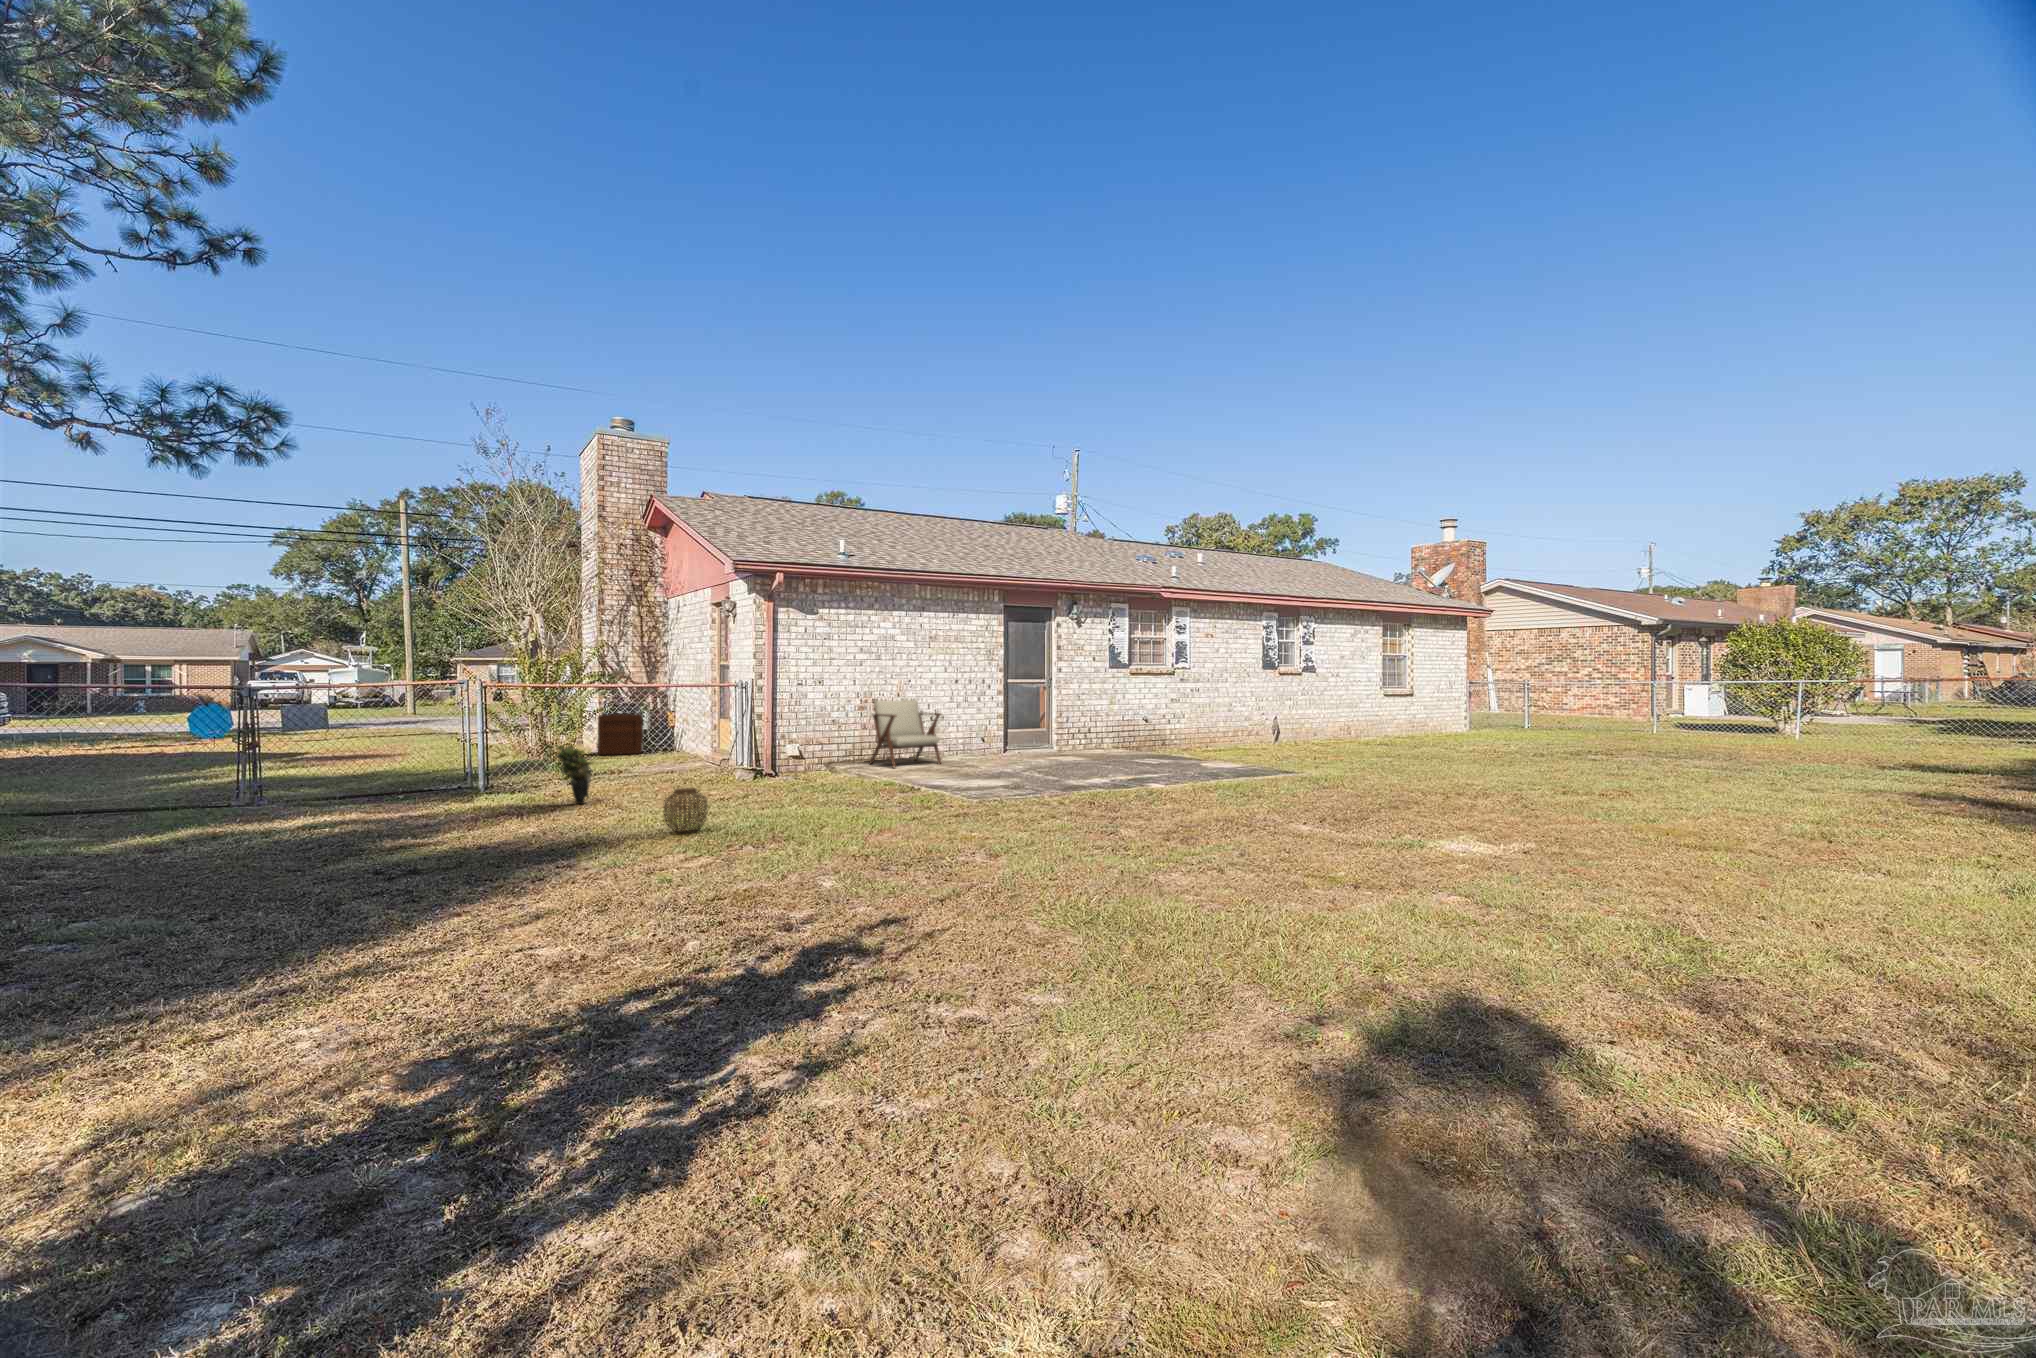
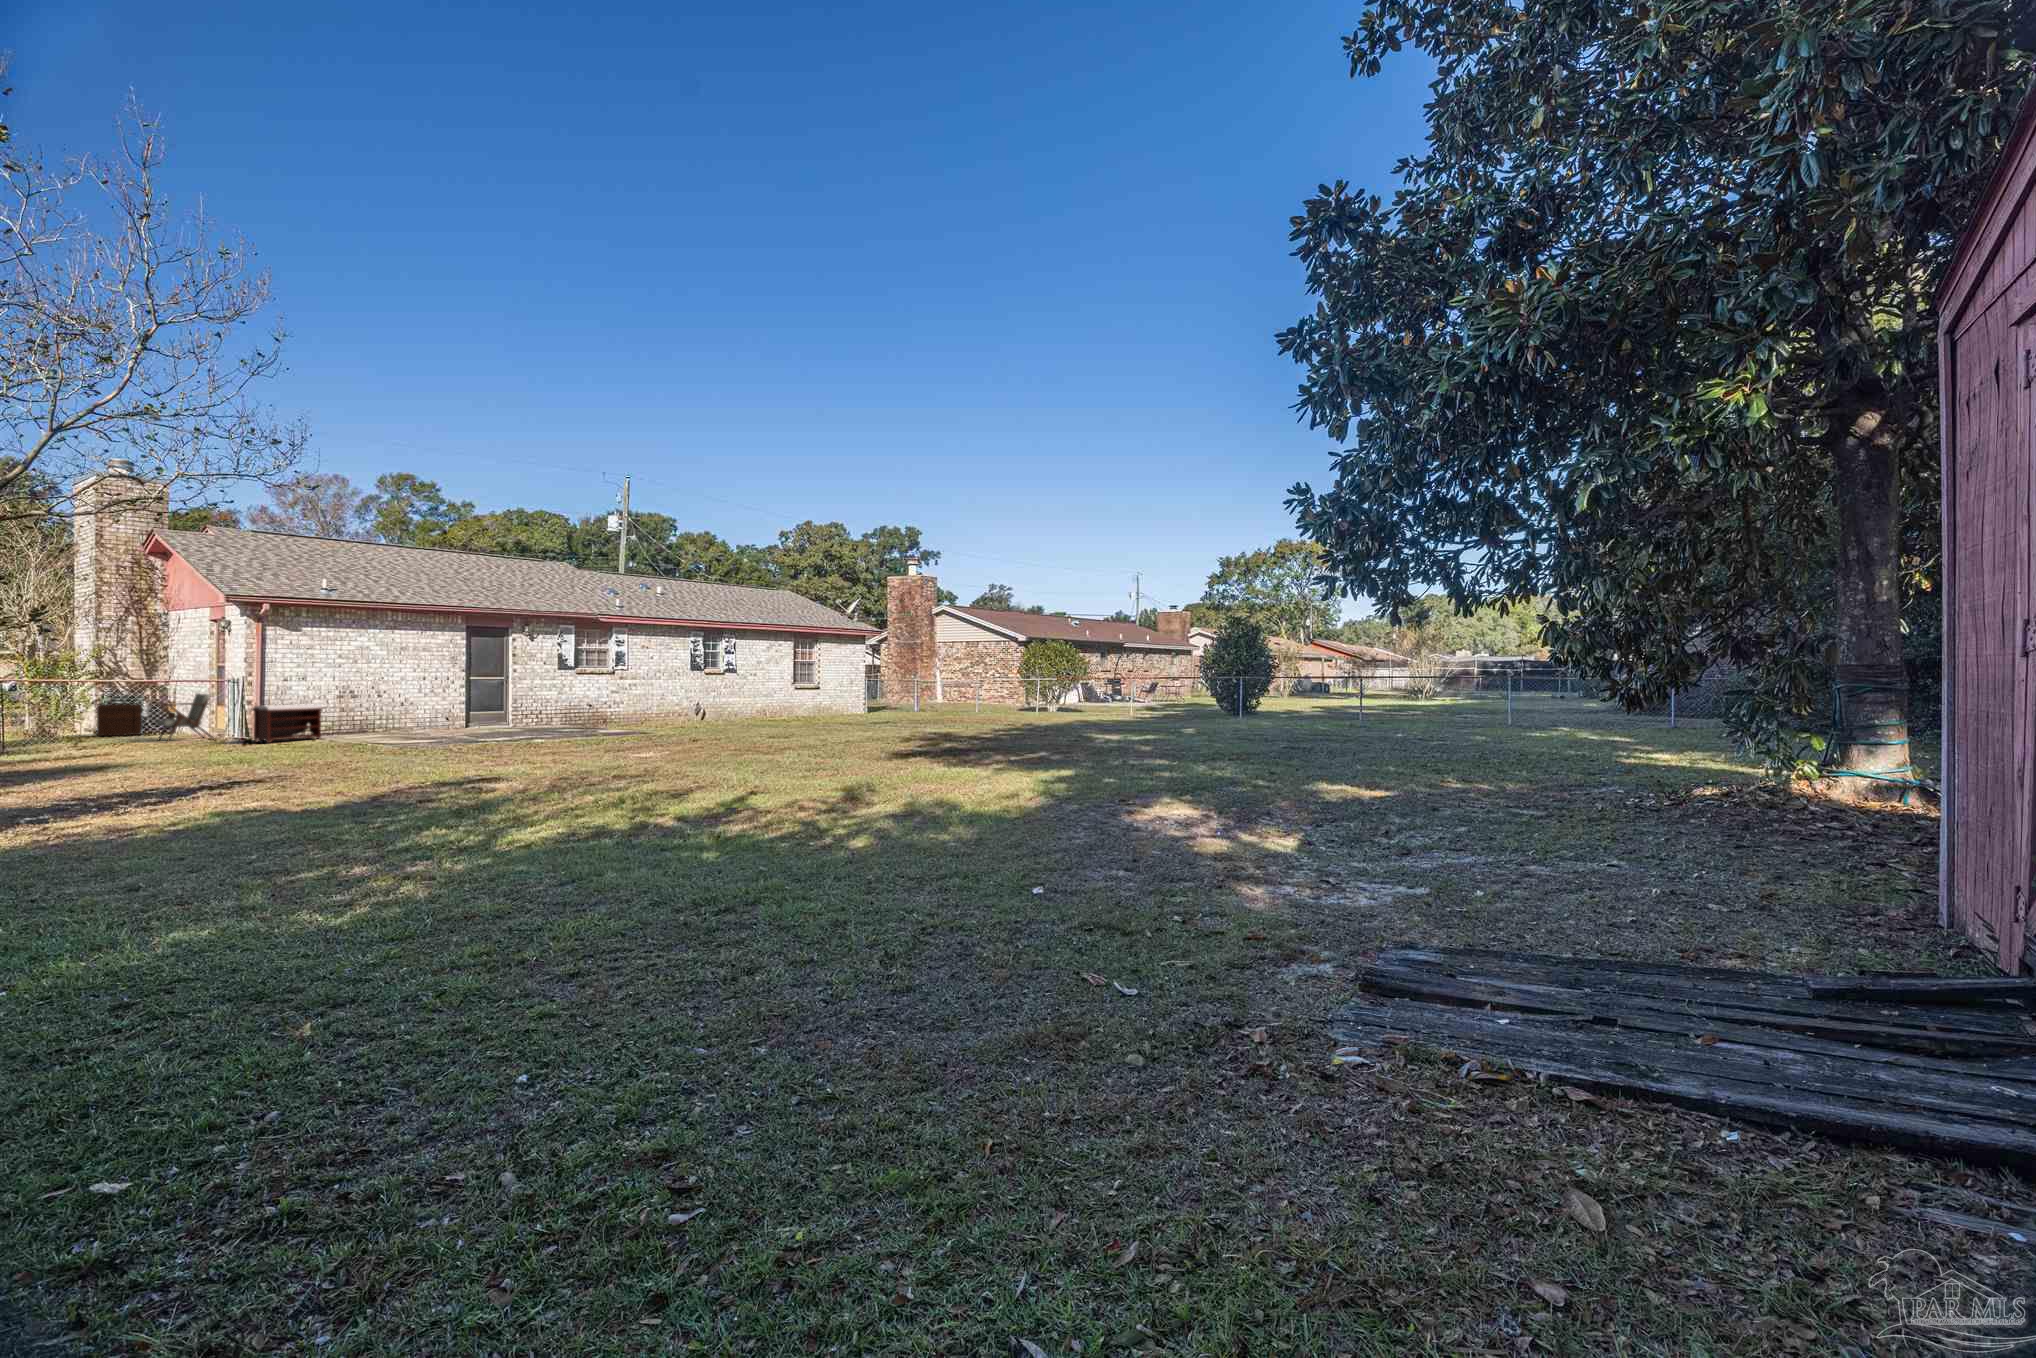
lounge chair: present [870,700,941,768] -> present [156,693,214,741]
bench: none [763,719,846,776] -> present [251,704,322,743]
potted plant: present [557,745,592,804] -> none [72,719,106,759]
woven basket: present [664,788,707,833] -> none [165,740,197,766]

